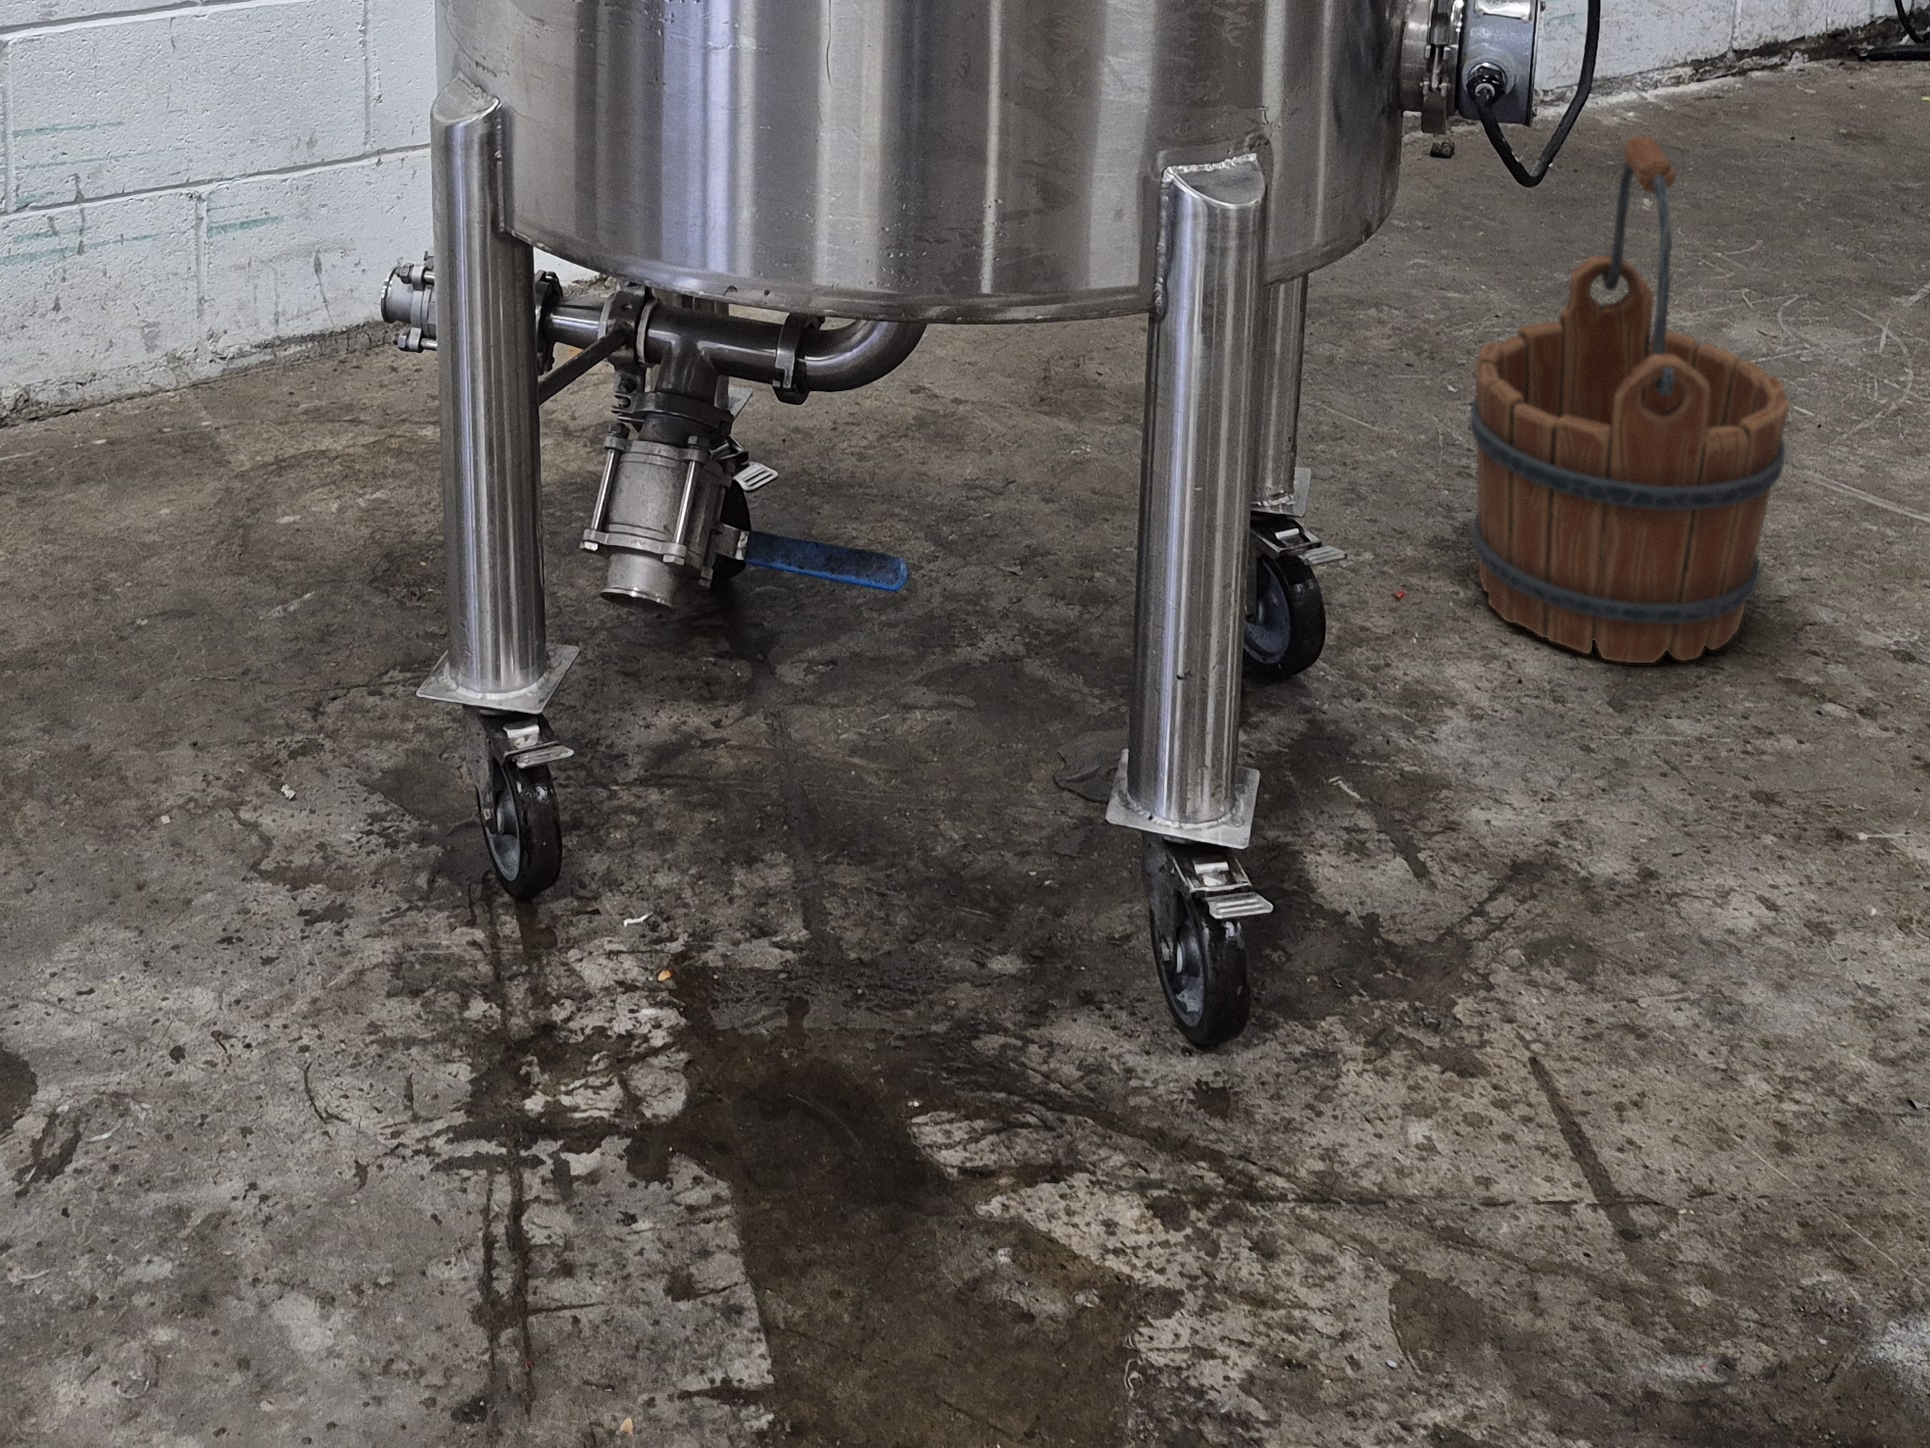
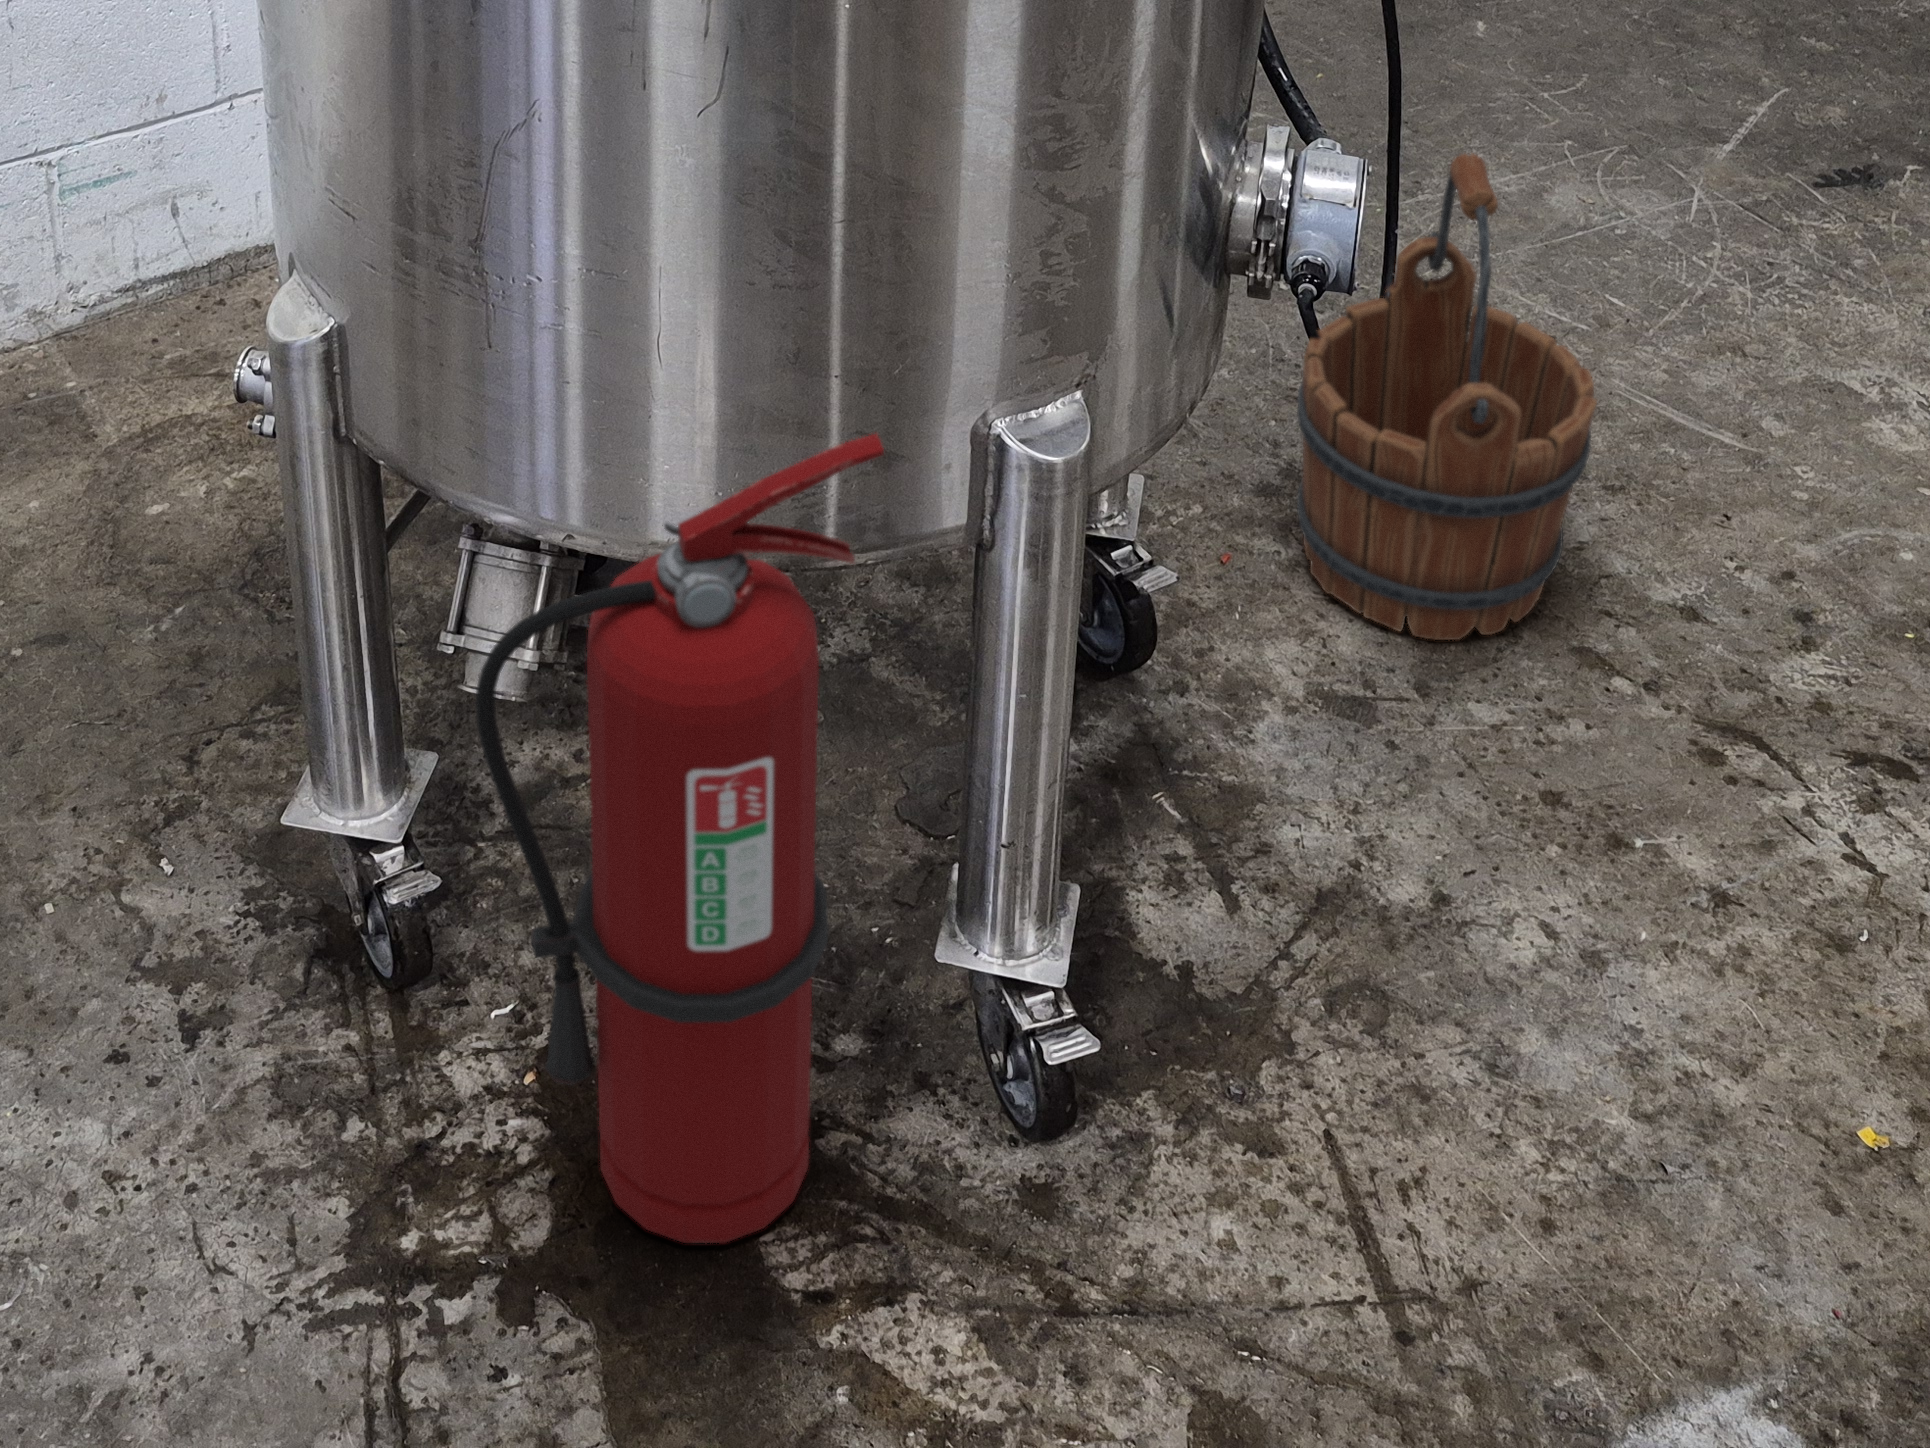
fire extinguisher: none [630,142,1057,1118] -> present [476,434,884,1243]

